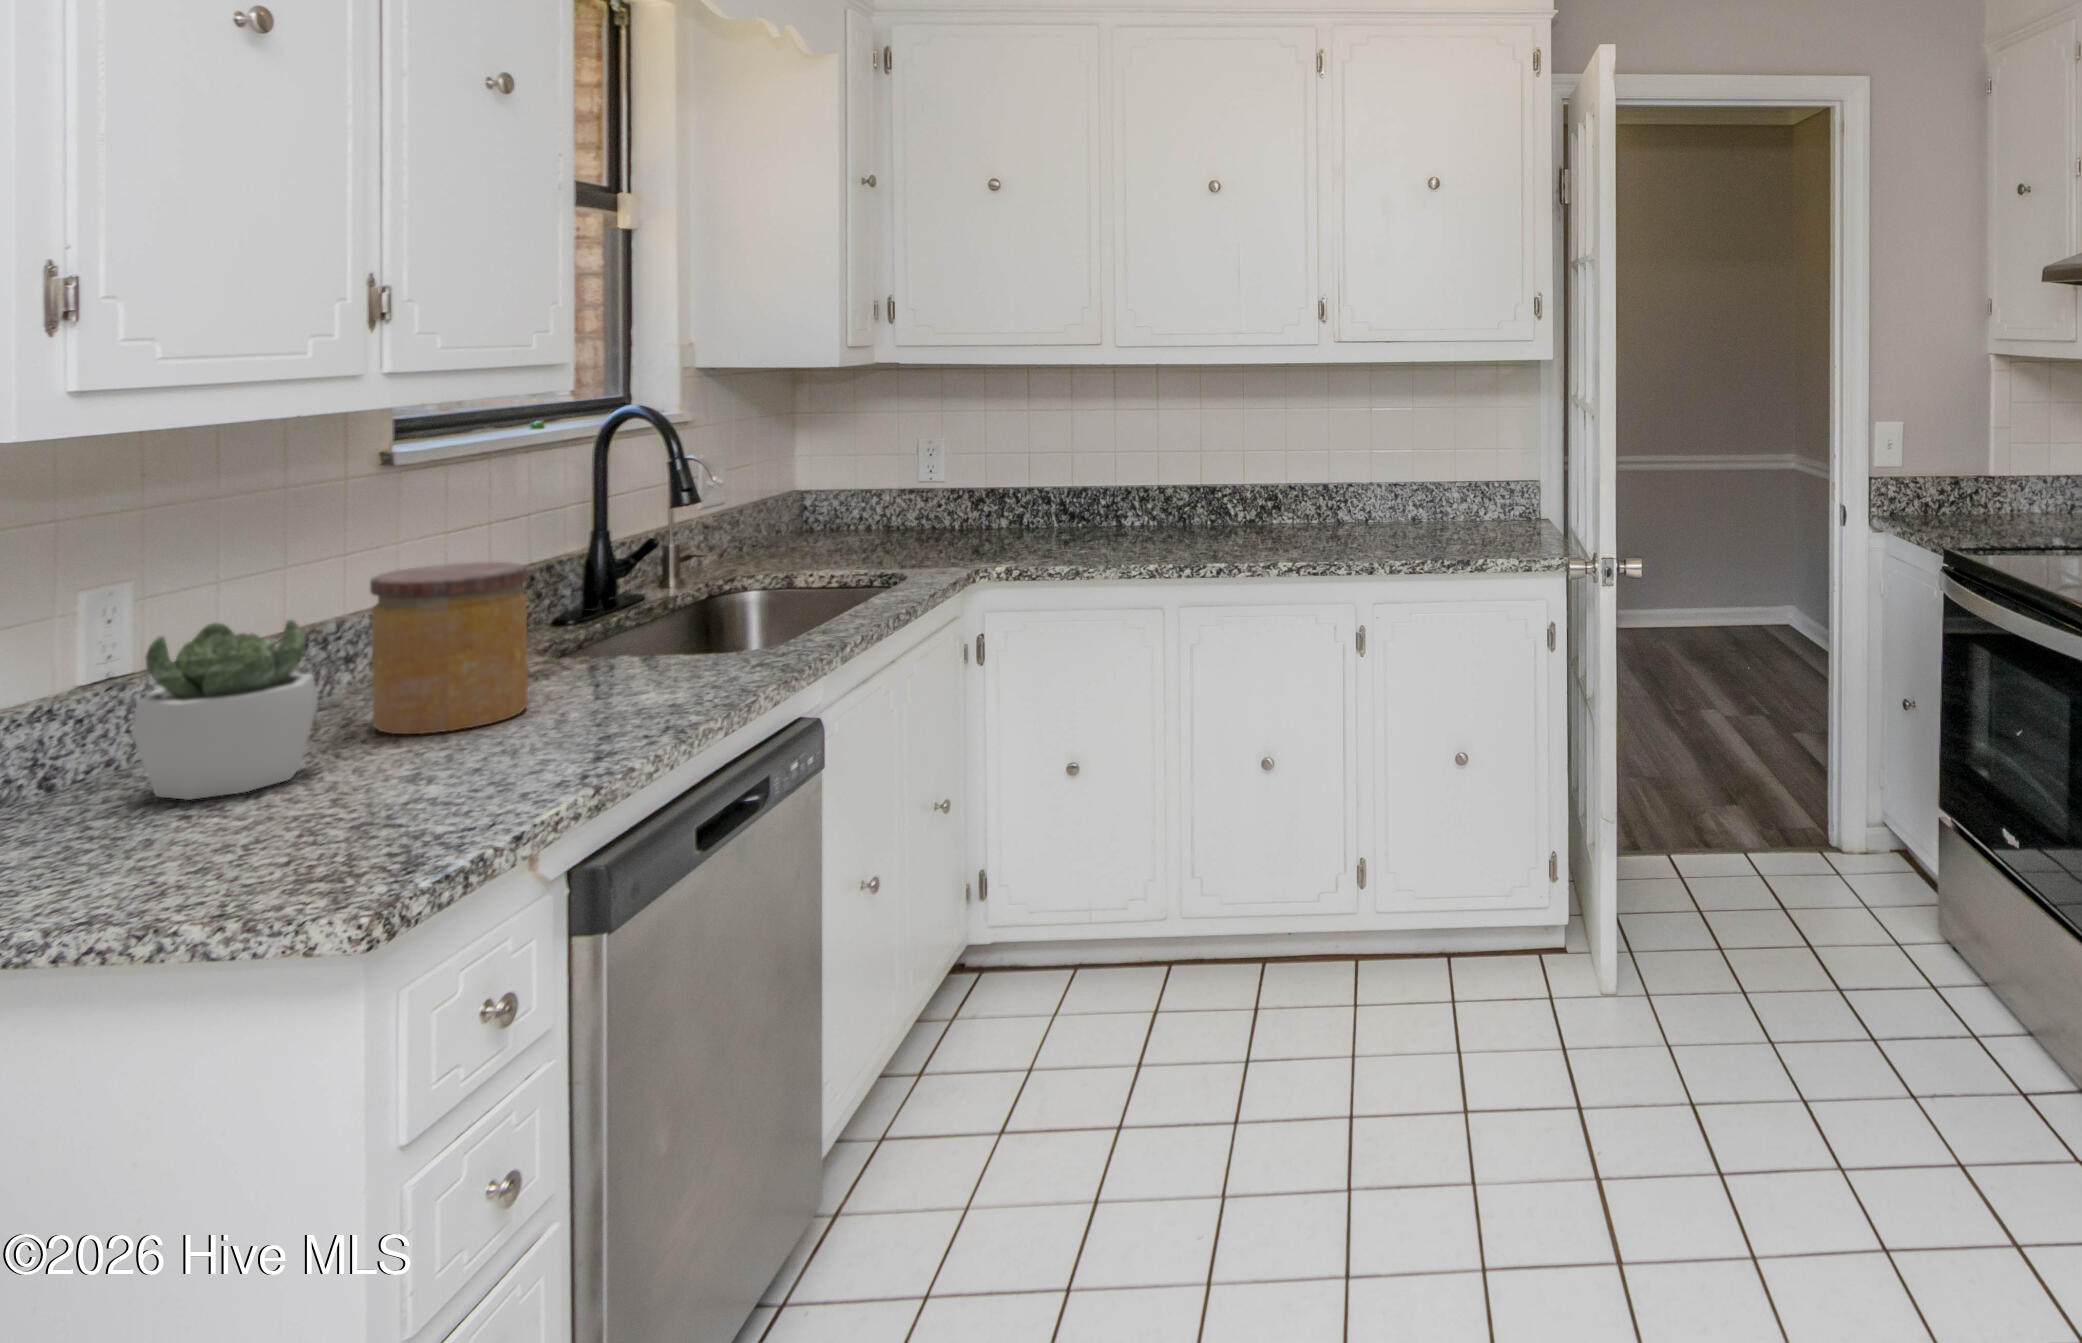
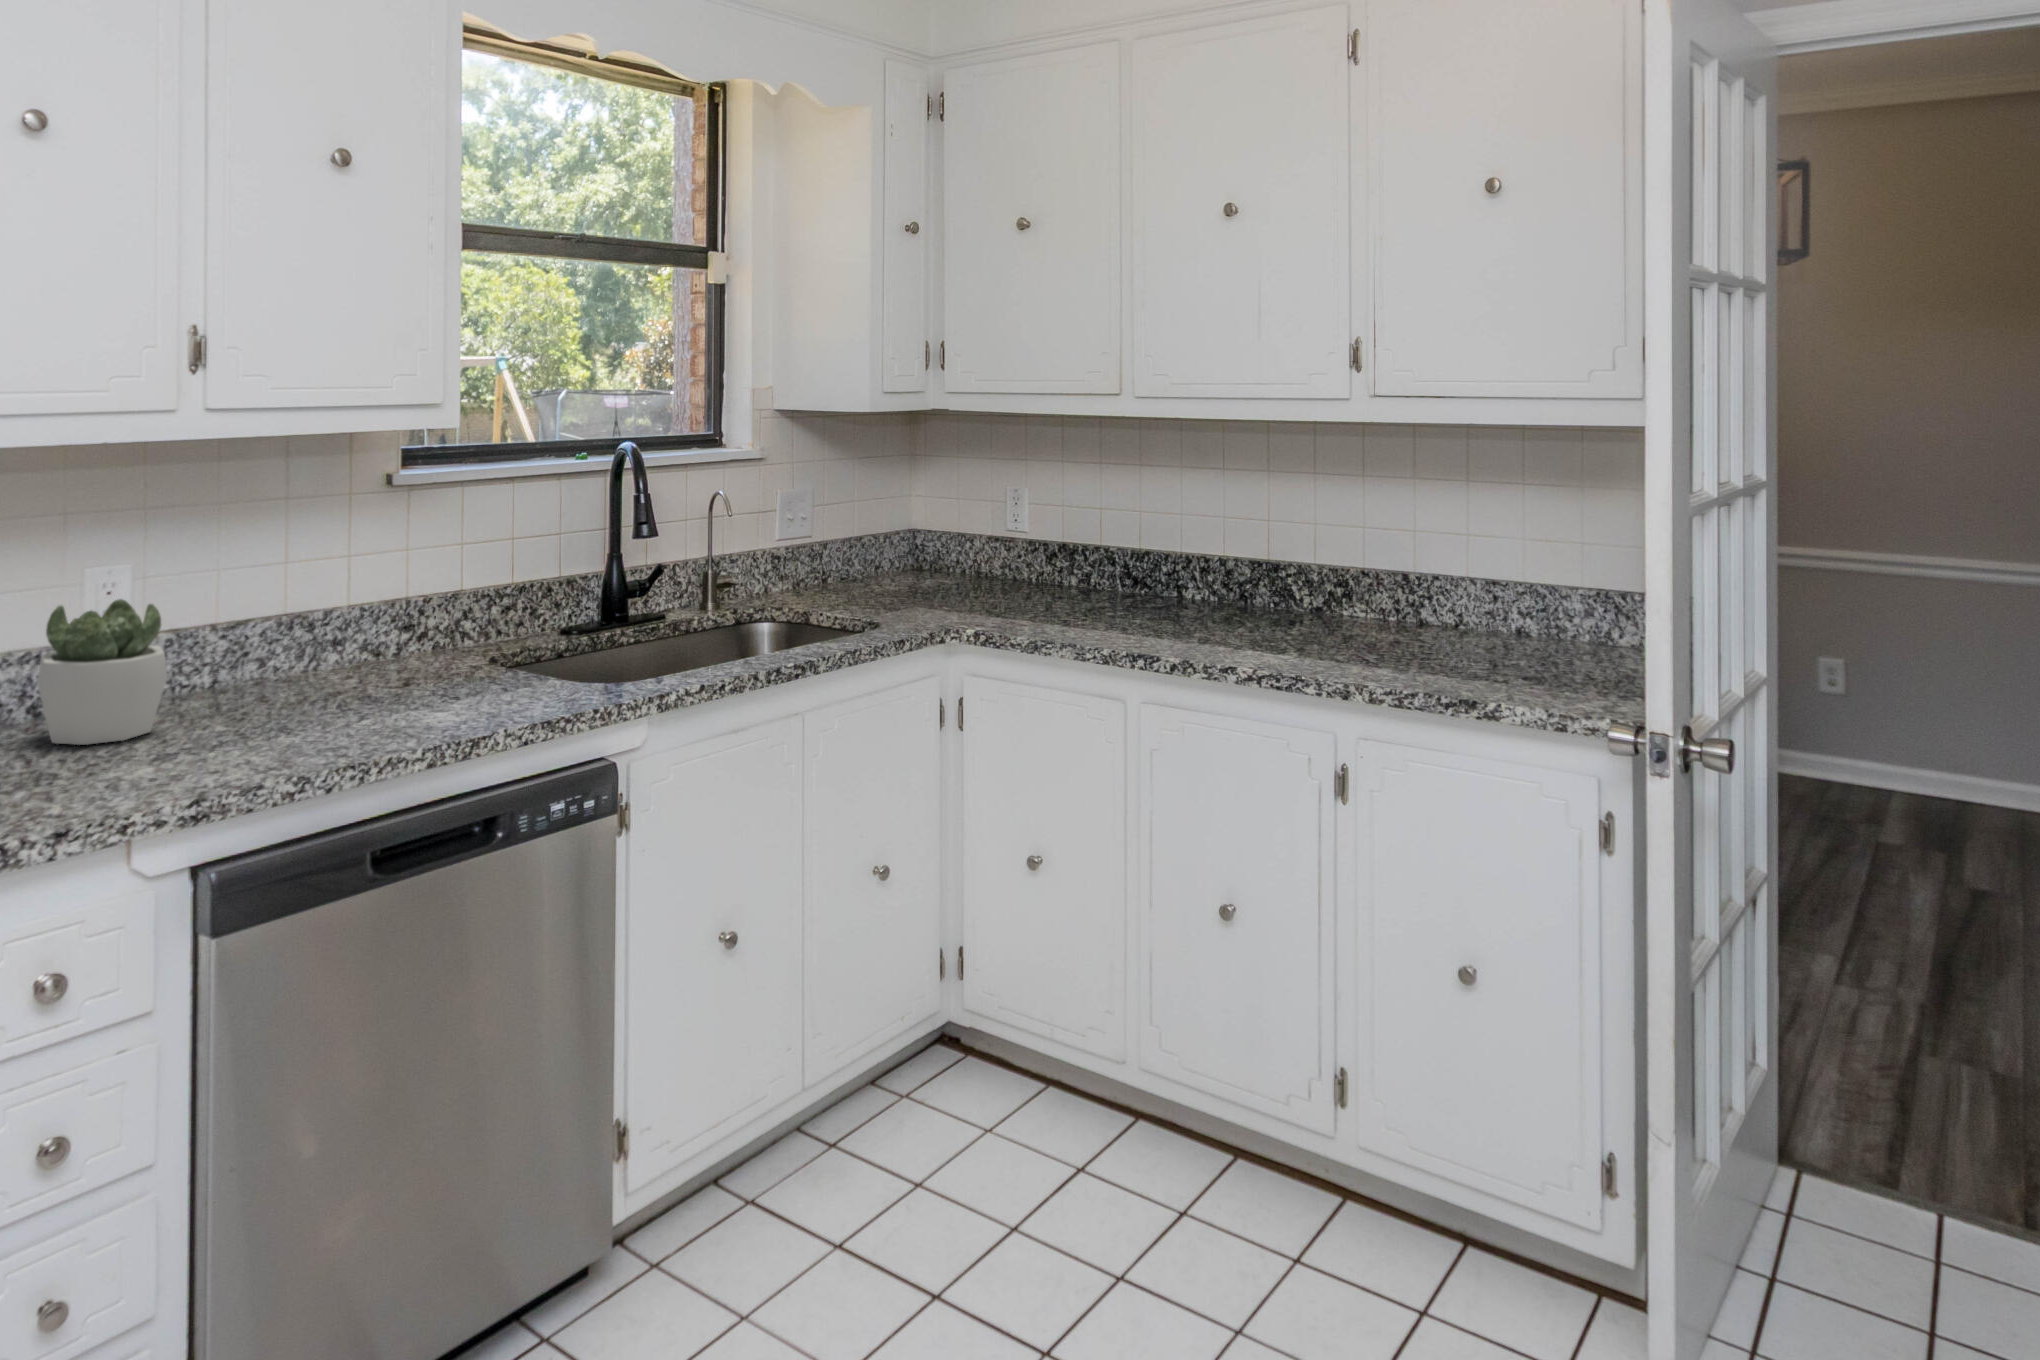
jar: present [370,562,528,734] -> none [254,569,381,719]

